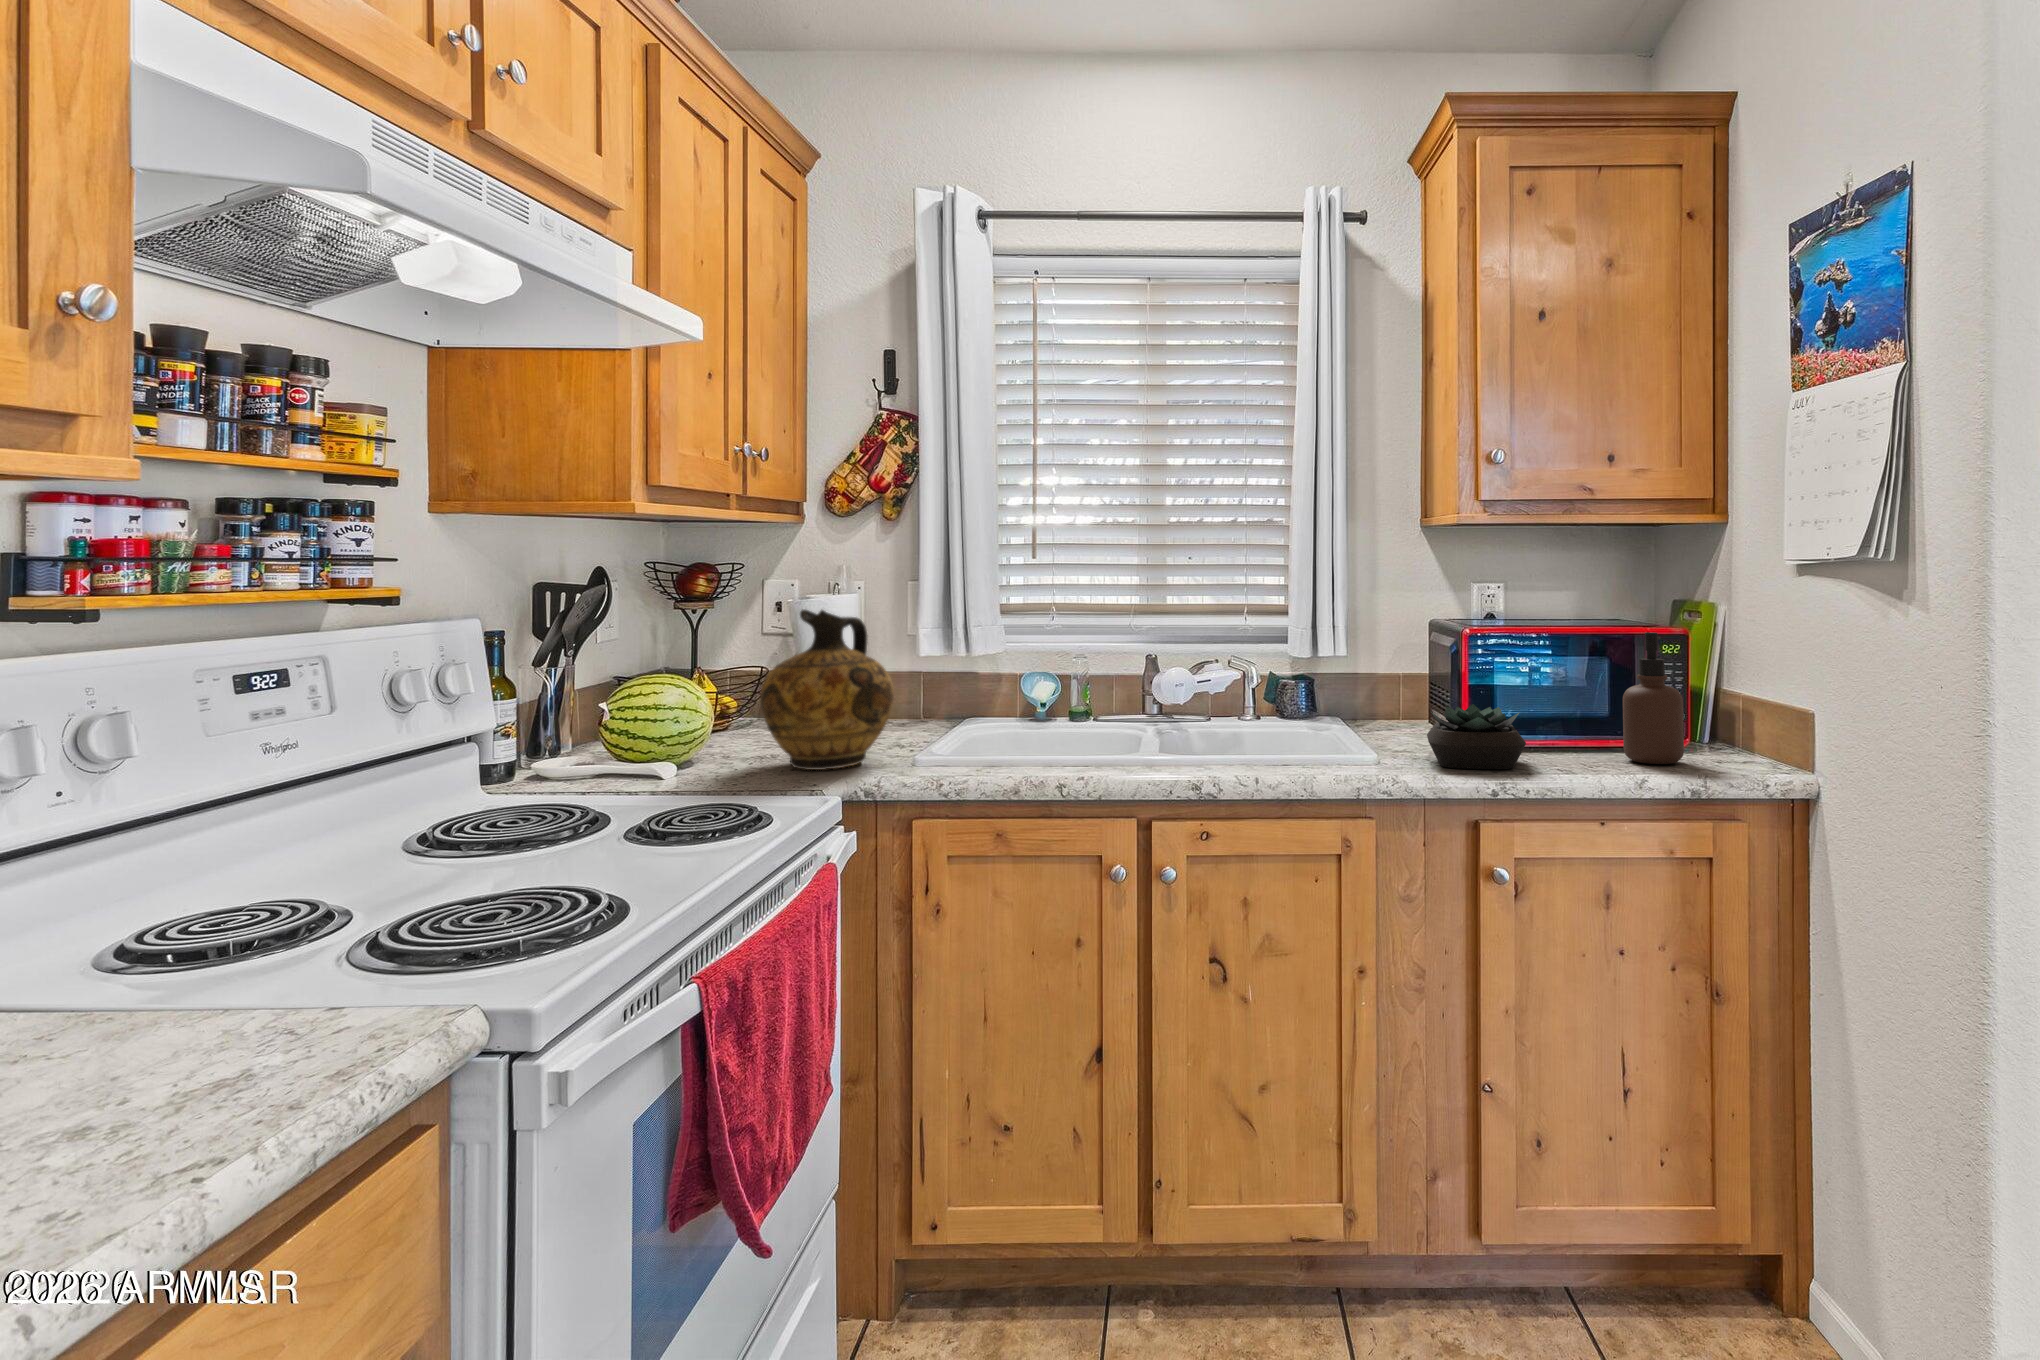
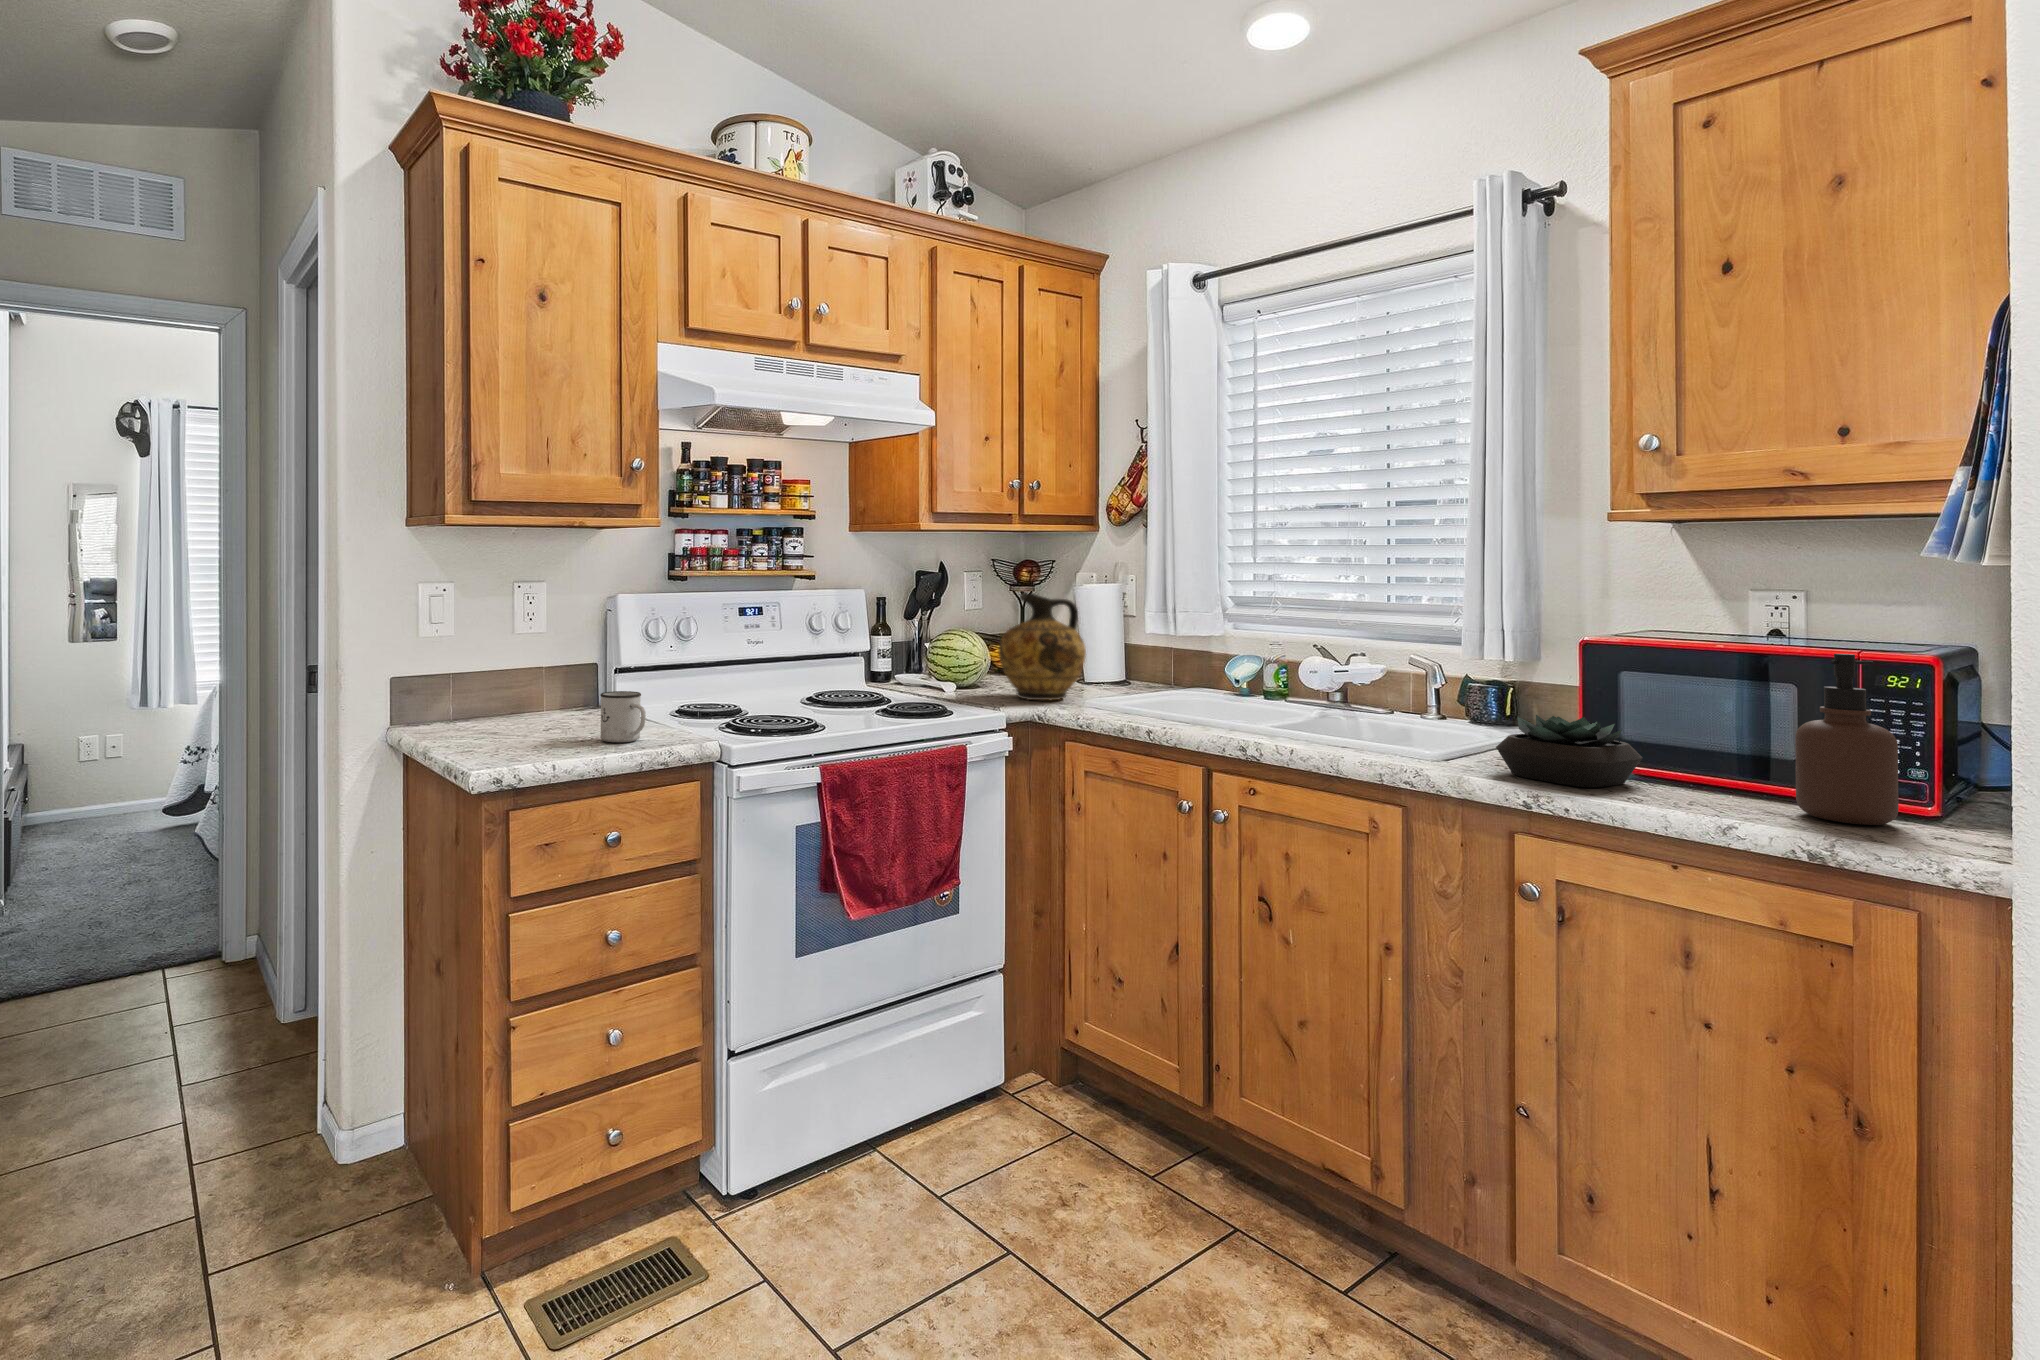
mug: none [137,920,336,1089] -> present [600,691,646,742]

